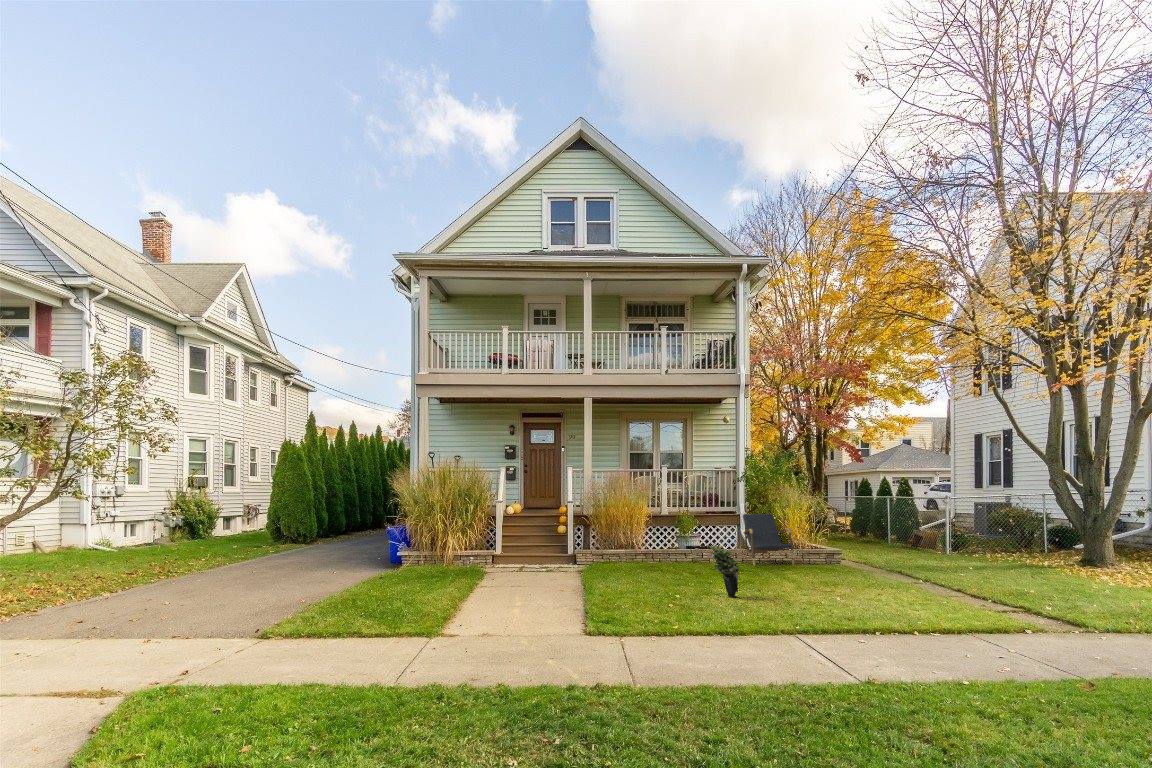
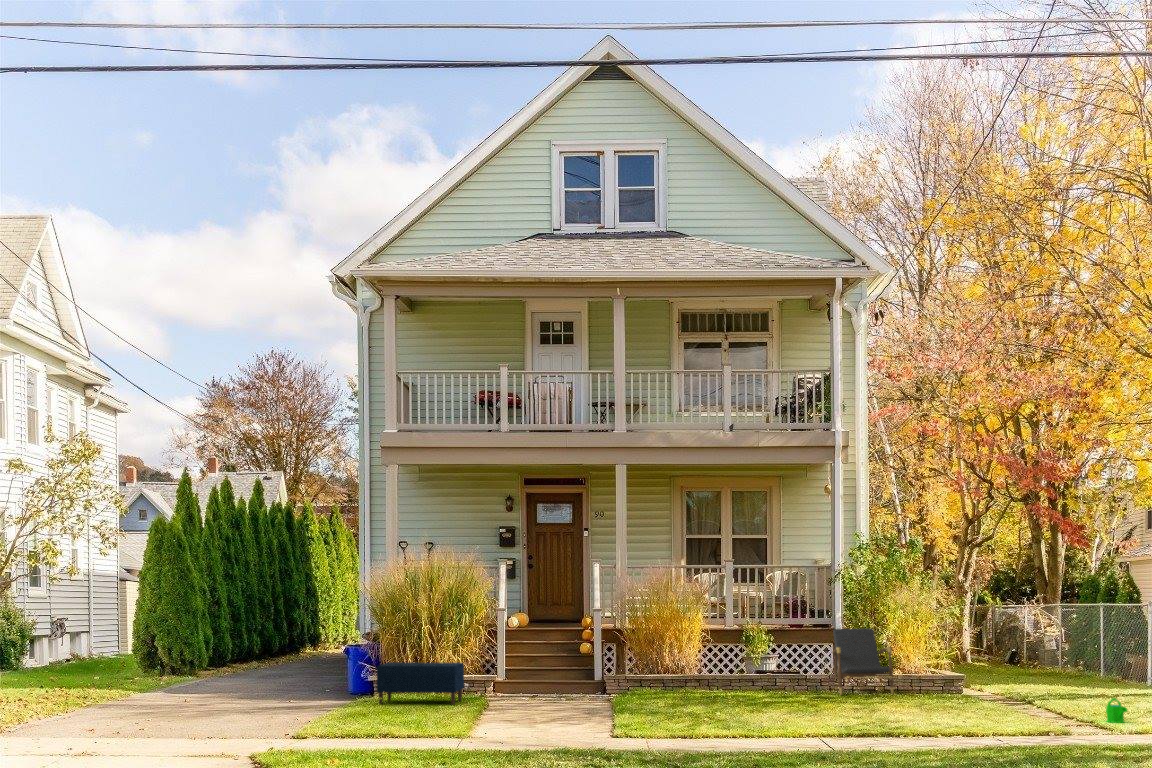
bench: none [389,542,462,578] -> present [377,662,464,705]
potted plant: present [710,545,740,598] -> none [764,661,797,719]
watering can: none [1023,580,1056,605] -> present [1106,698,1127,723]

